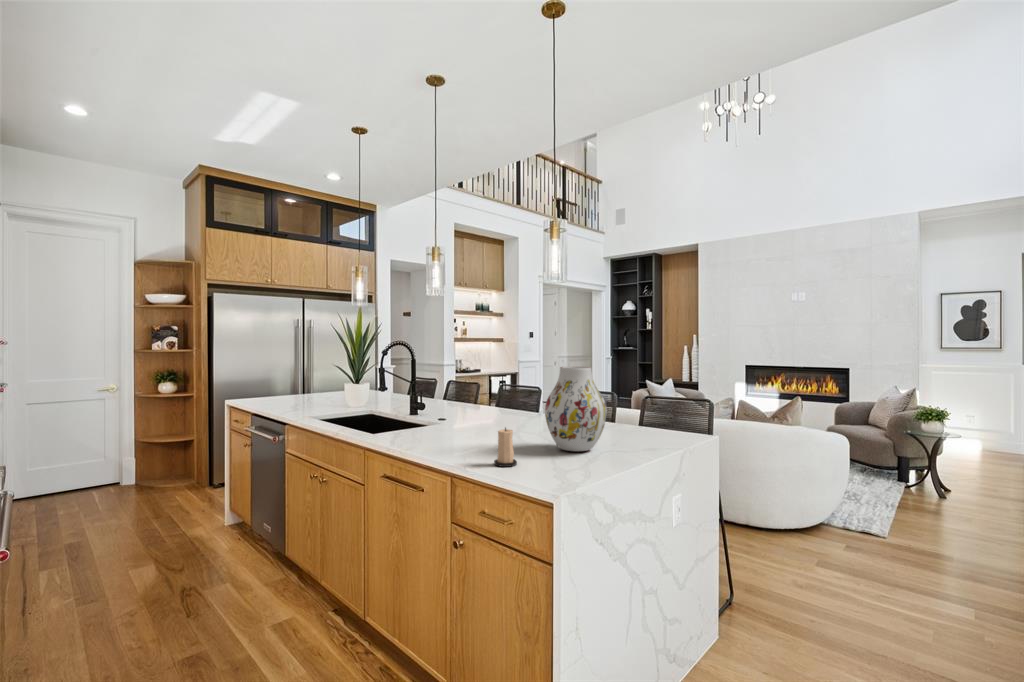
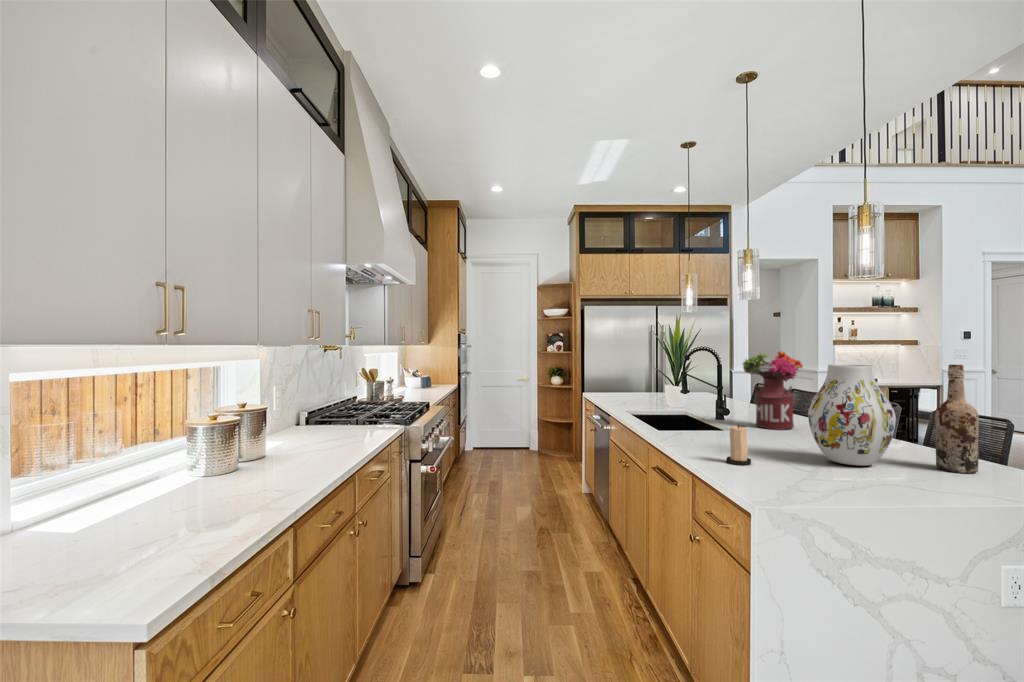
flower arrangement: none [450,352,499,425] -> present [743,351,803,430]
wine bottle: none [622,365,647,446] -> present [935,365,979,473]

